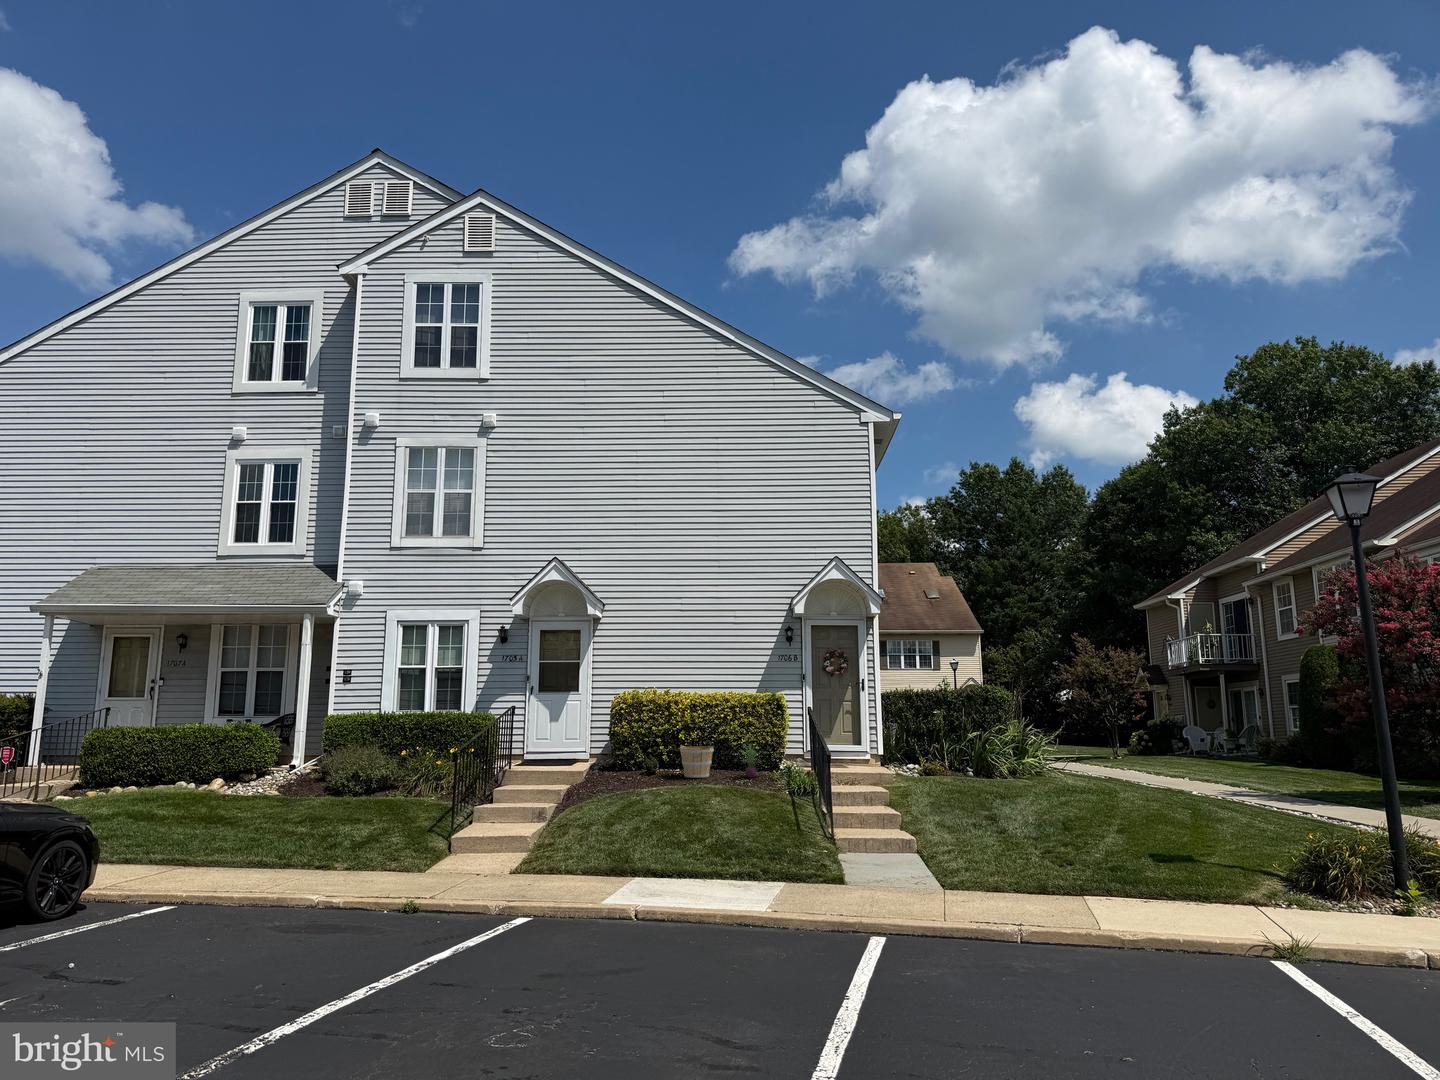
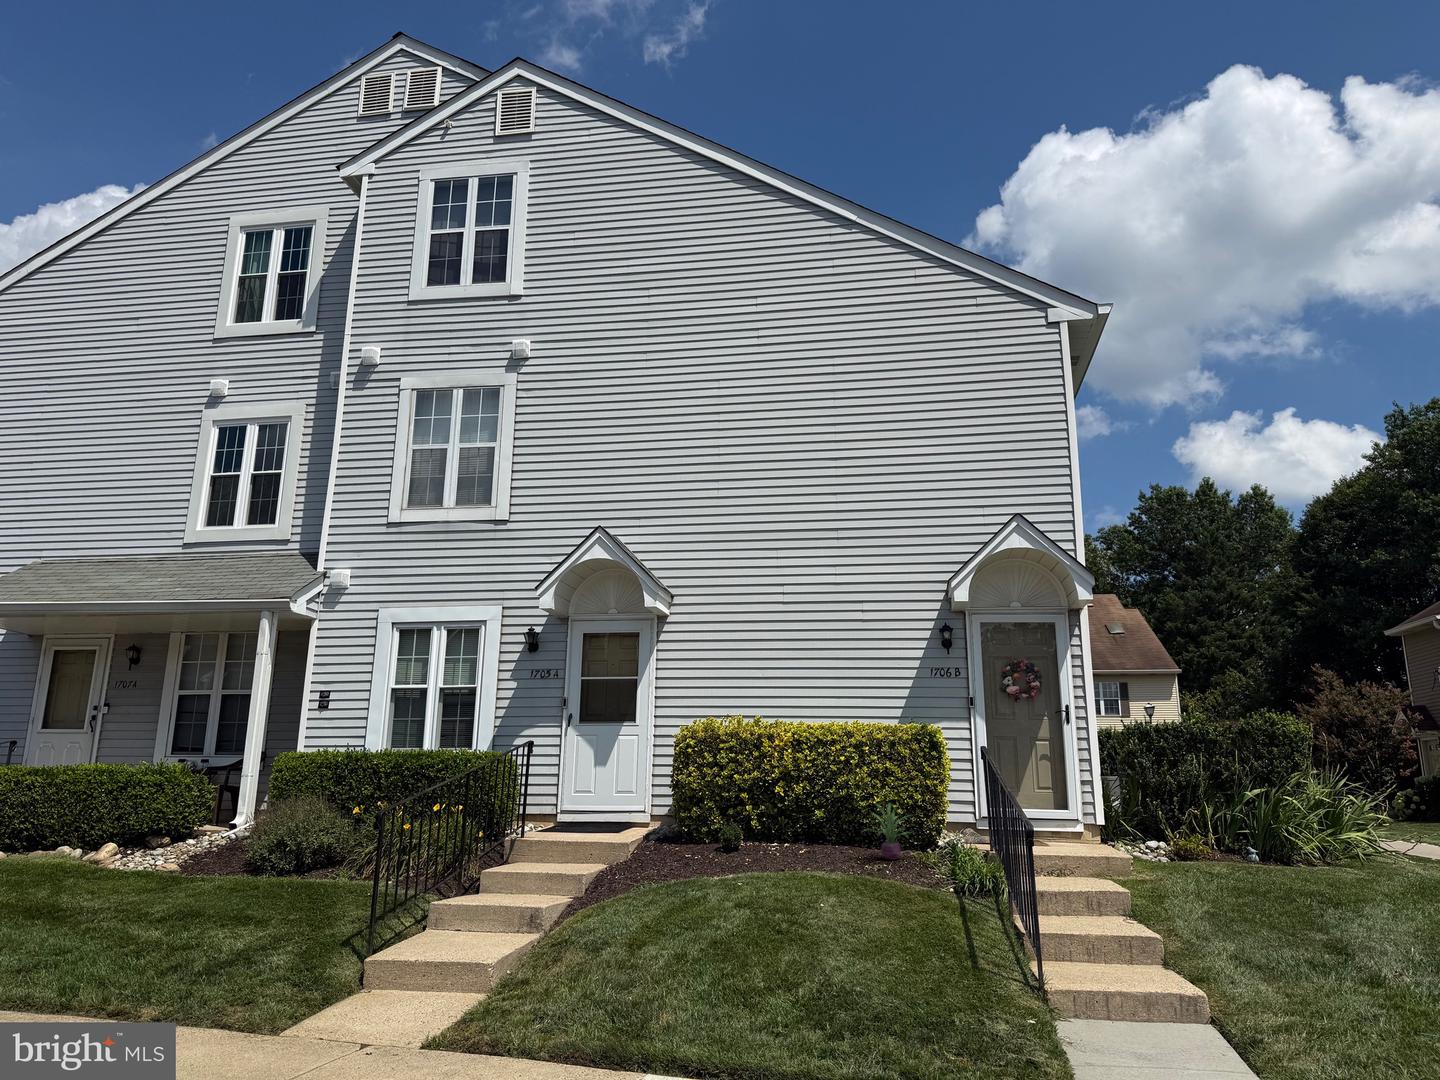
wooden bucket: present [680,746,714,778] -> none [775,805,830,858]

